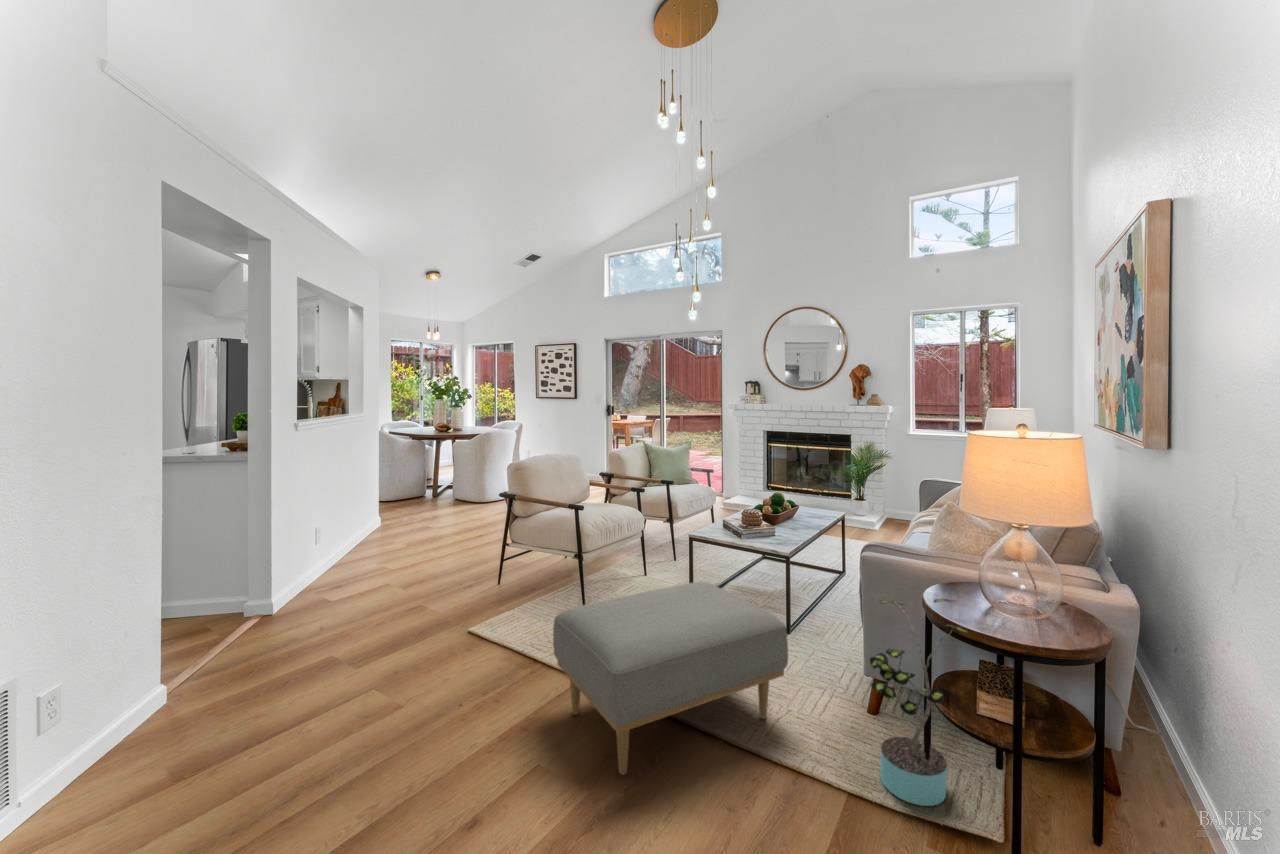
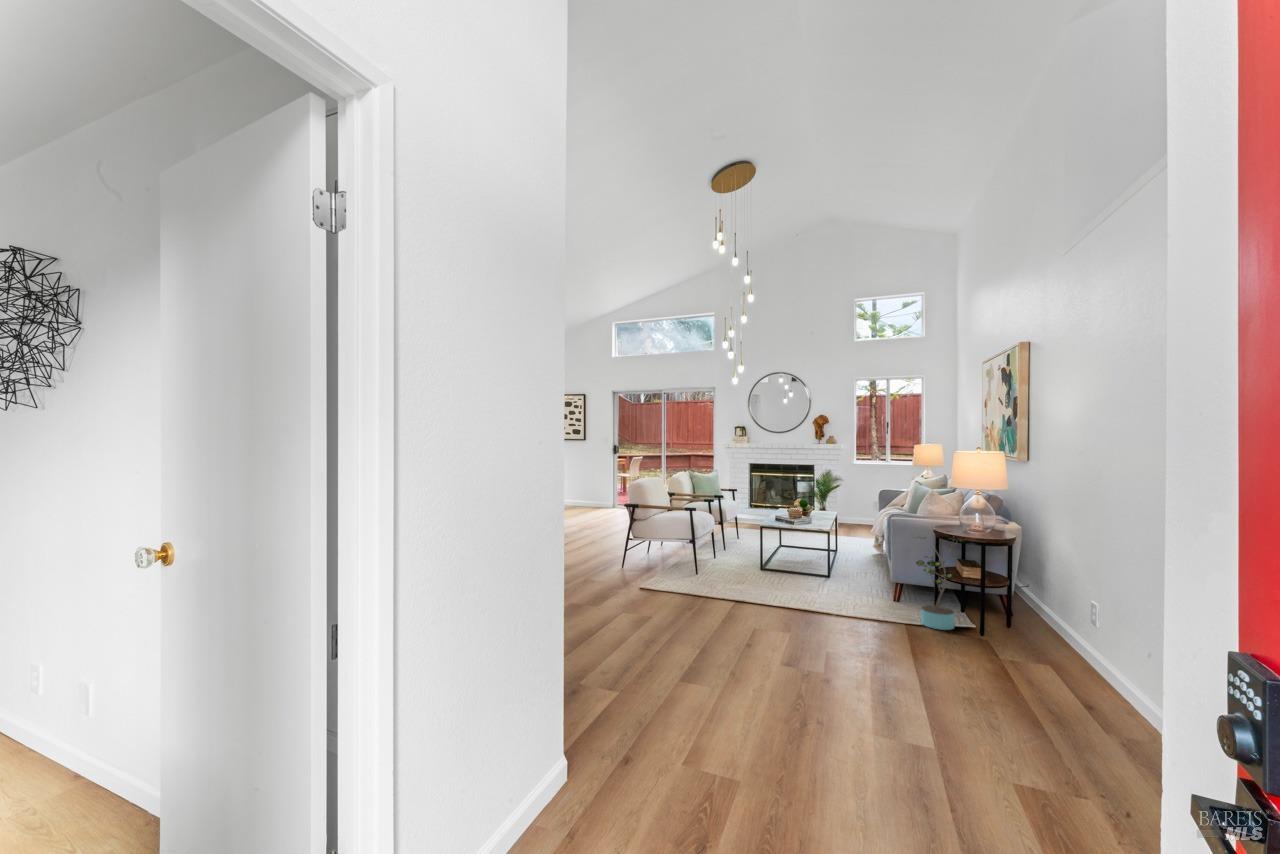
ottoman: present [553,582,788,774] -> none [736,542,864,631]

